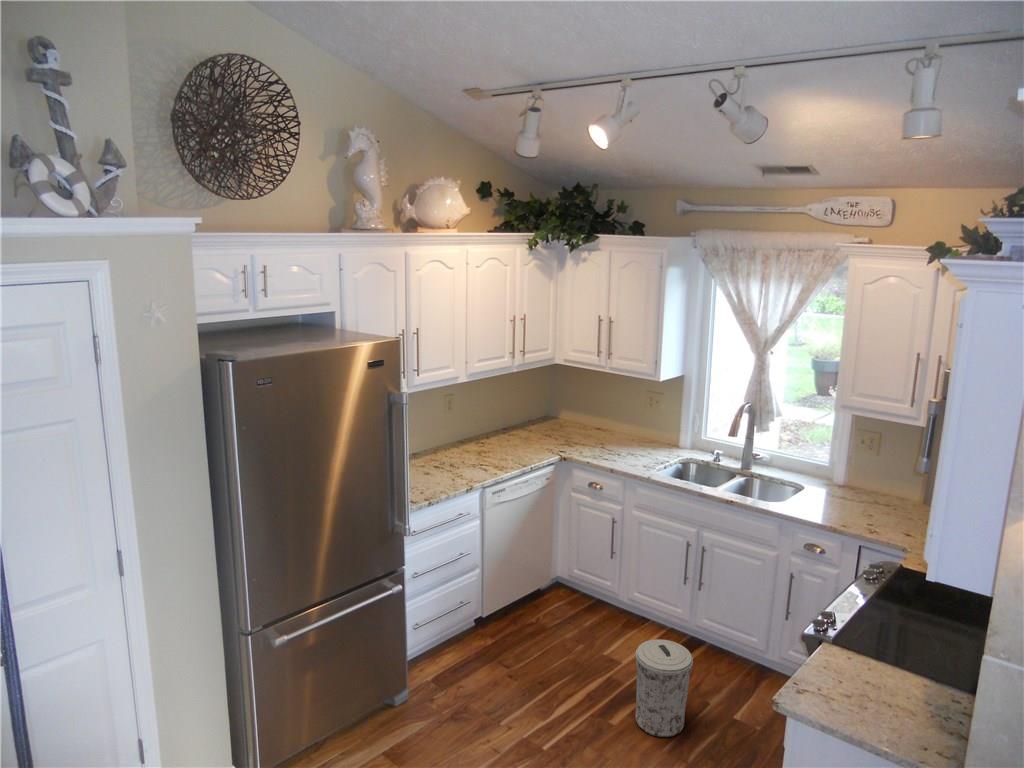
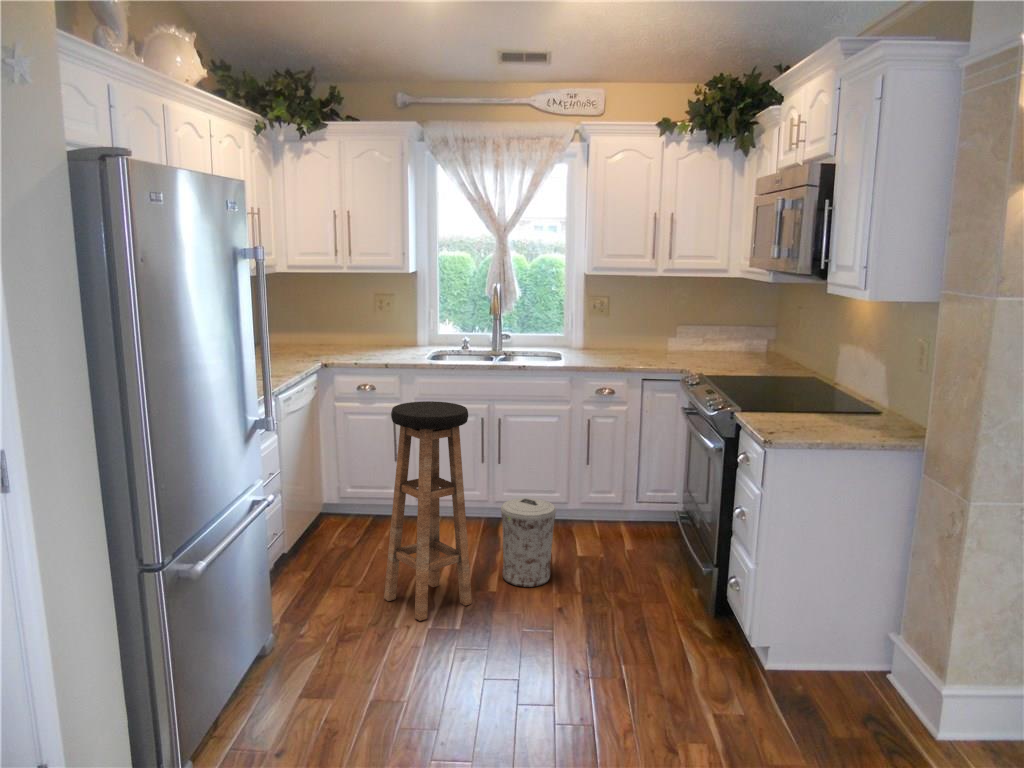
bar stool: none [519,527,591,730] -> present [384,401,472,621]

